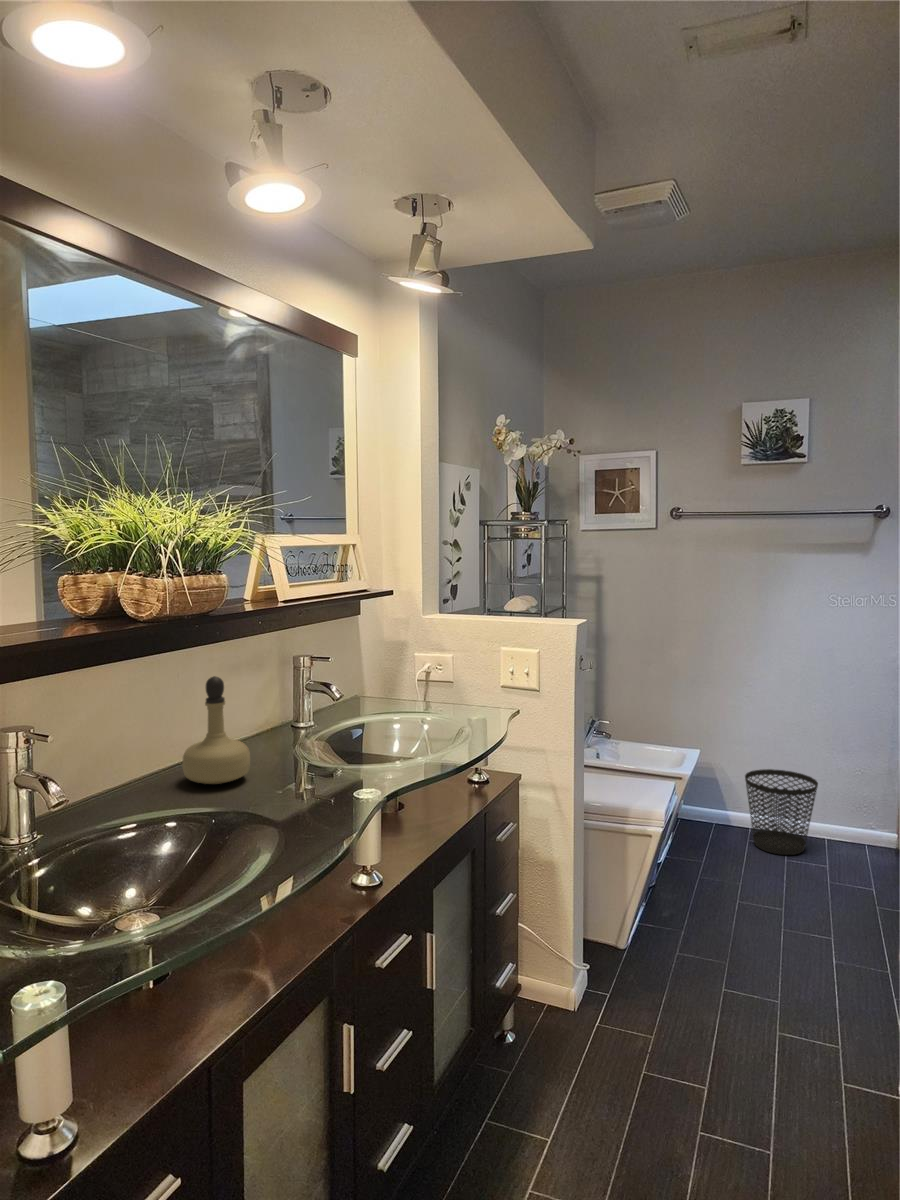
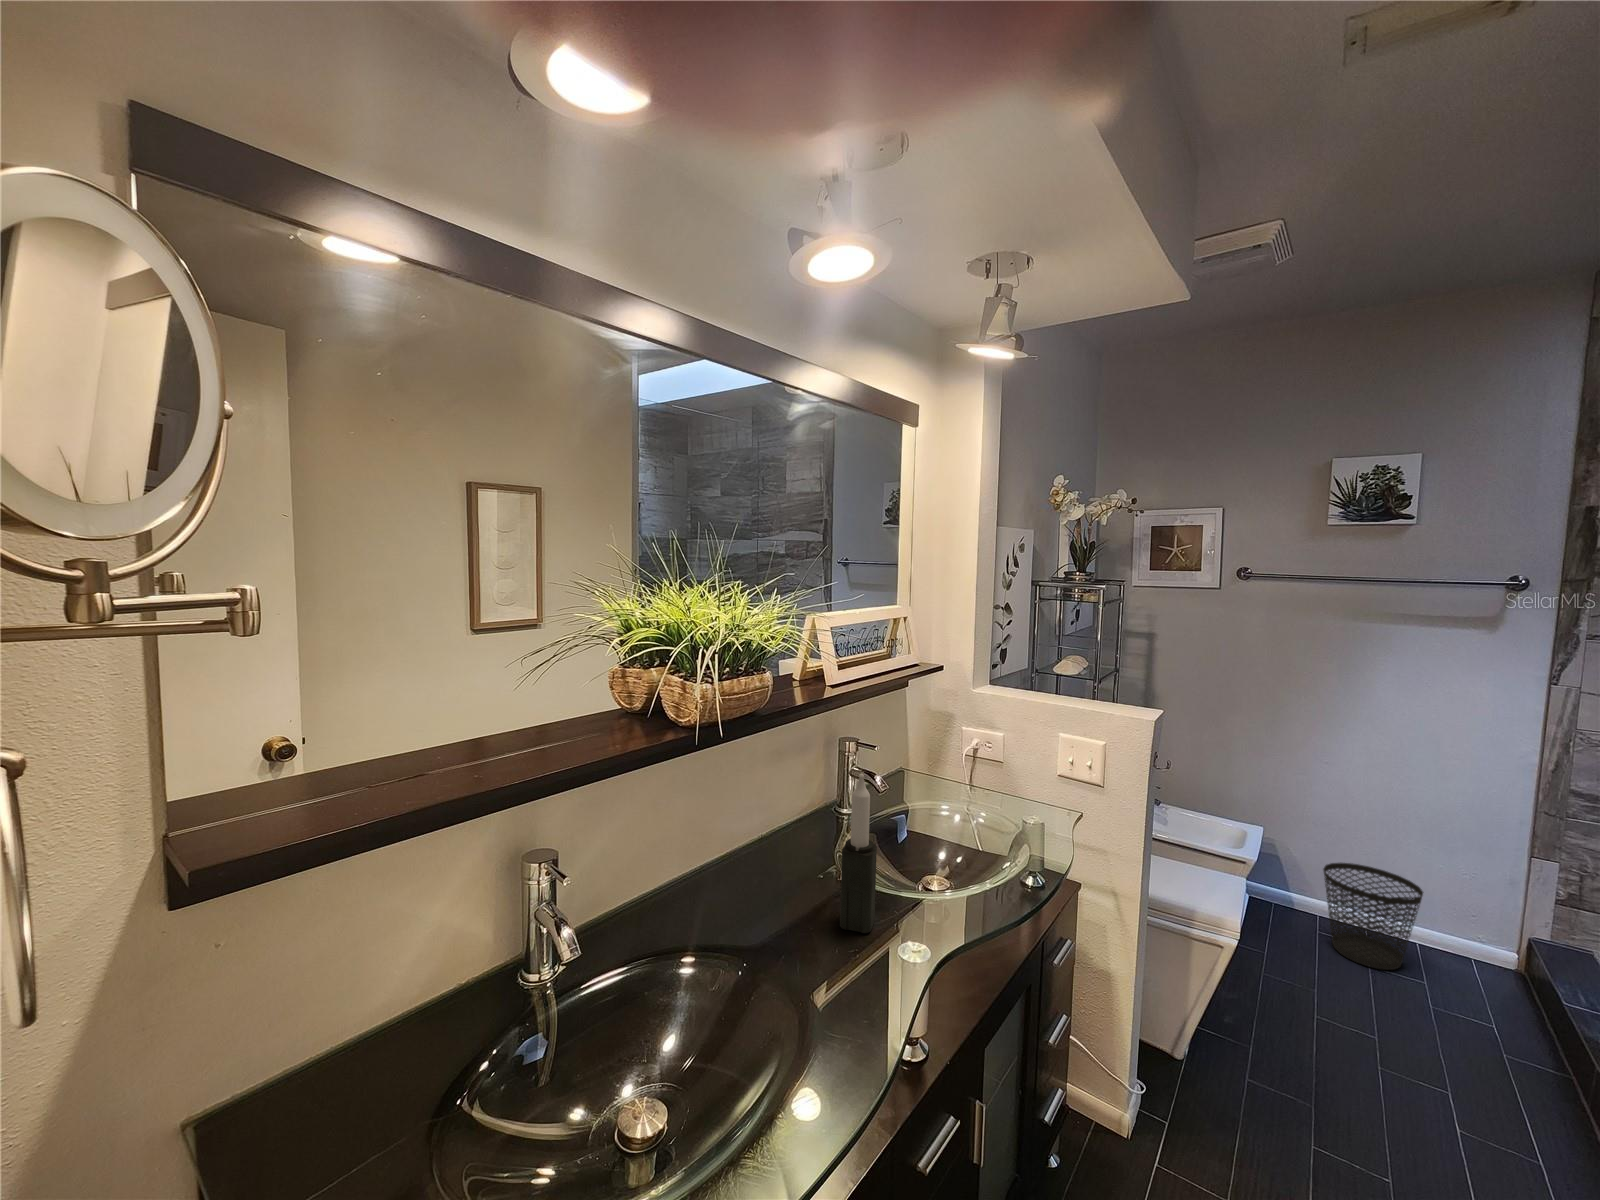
candle: none [299,656,331,795] -> present [840,774,877,933]
perfume bottle: present [182,676,250,784] -> none [719,778,789,898]

